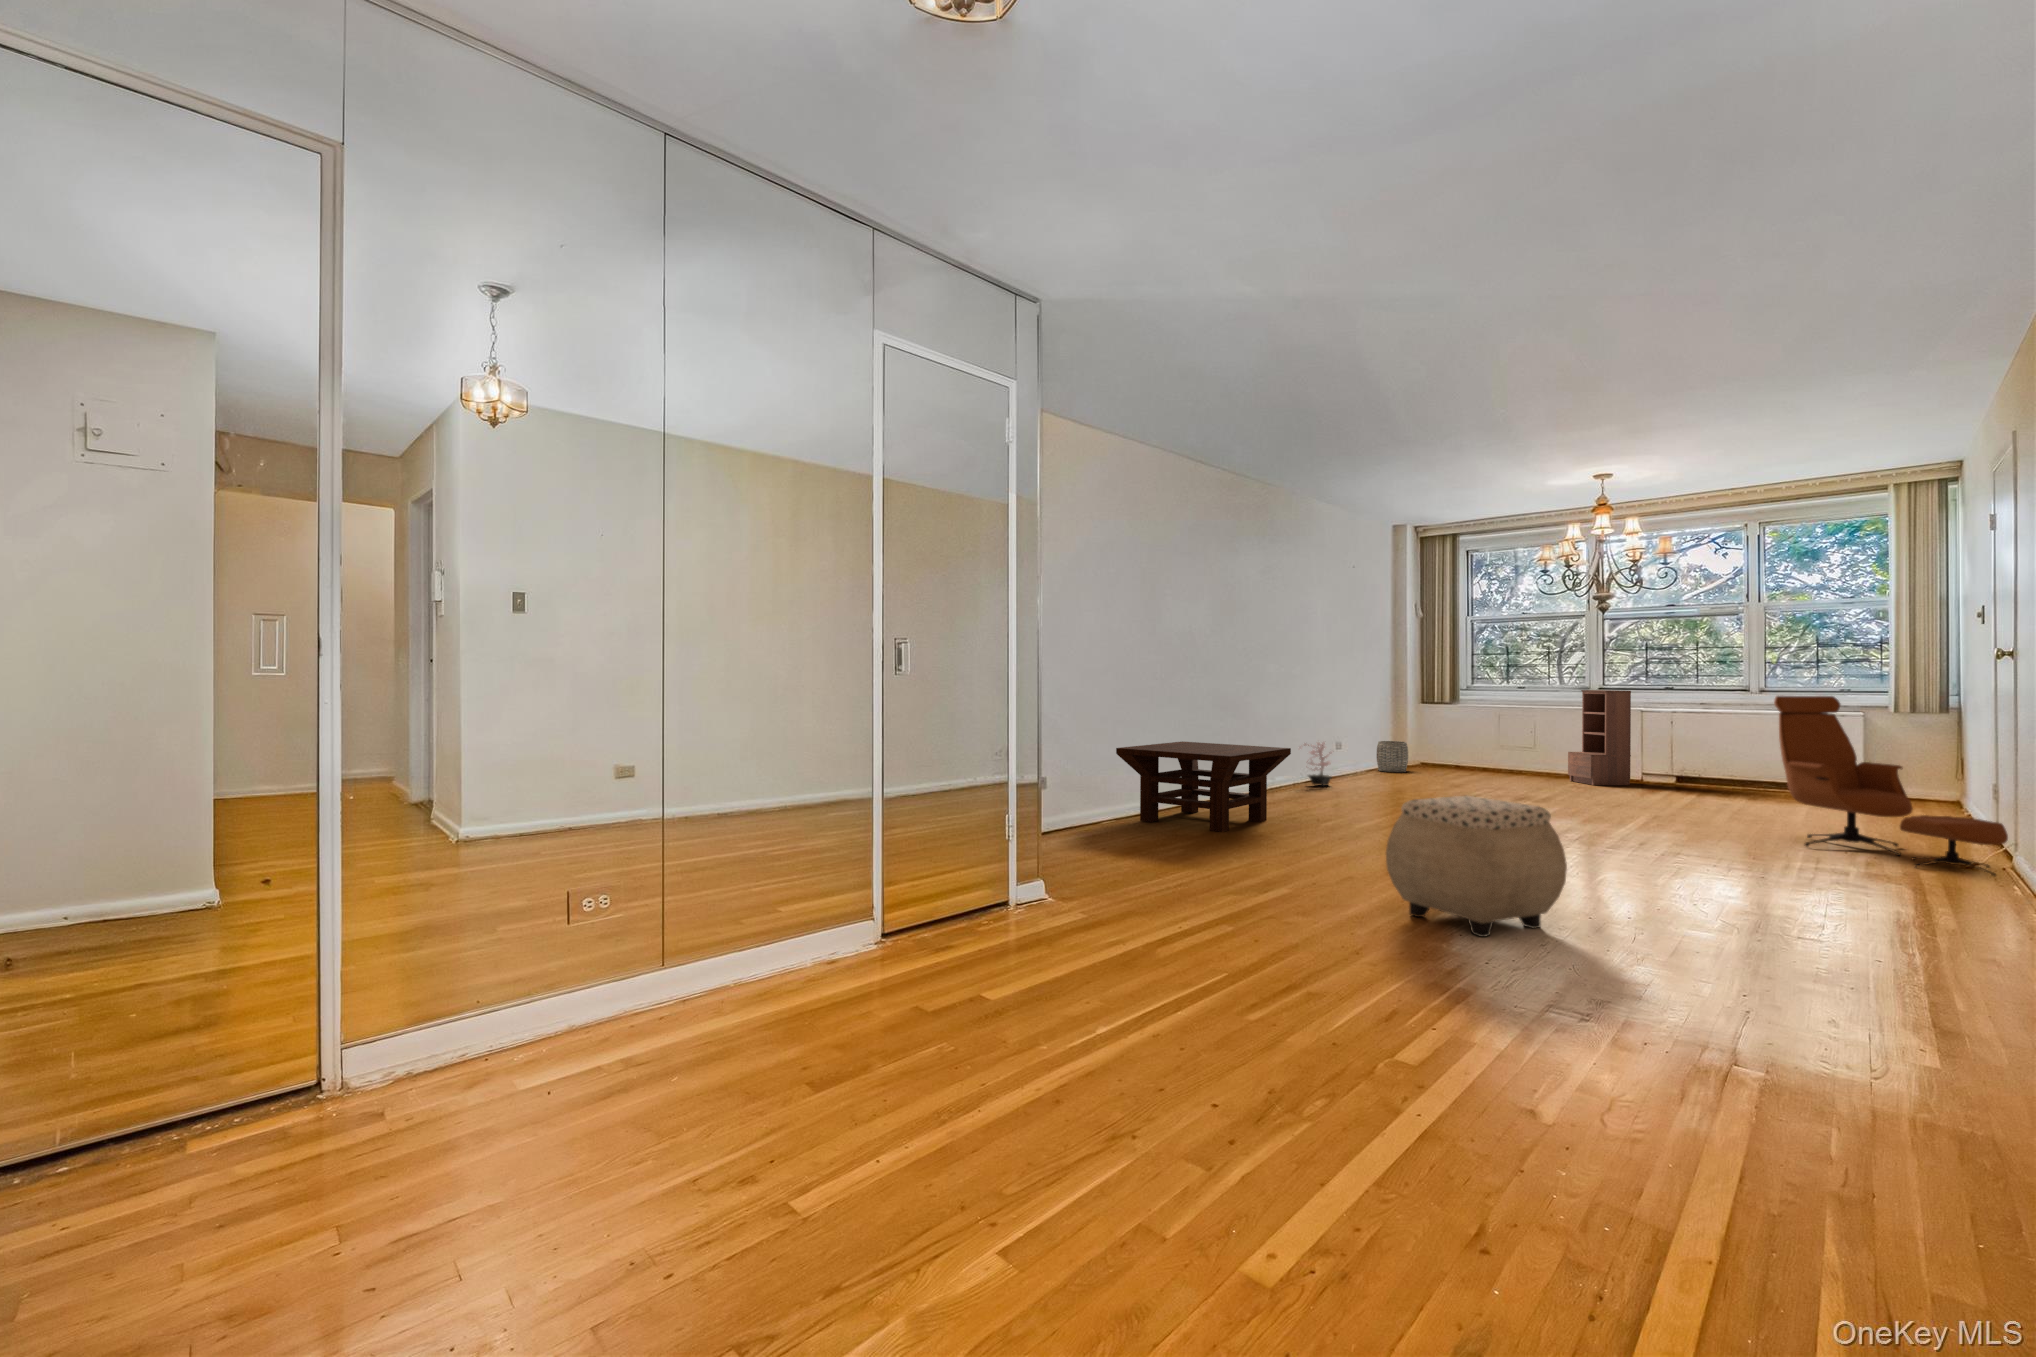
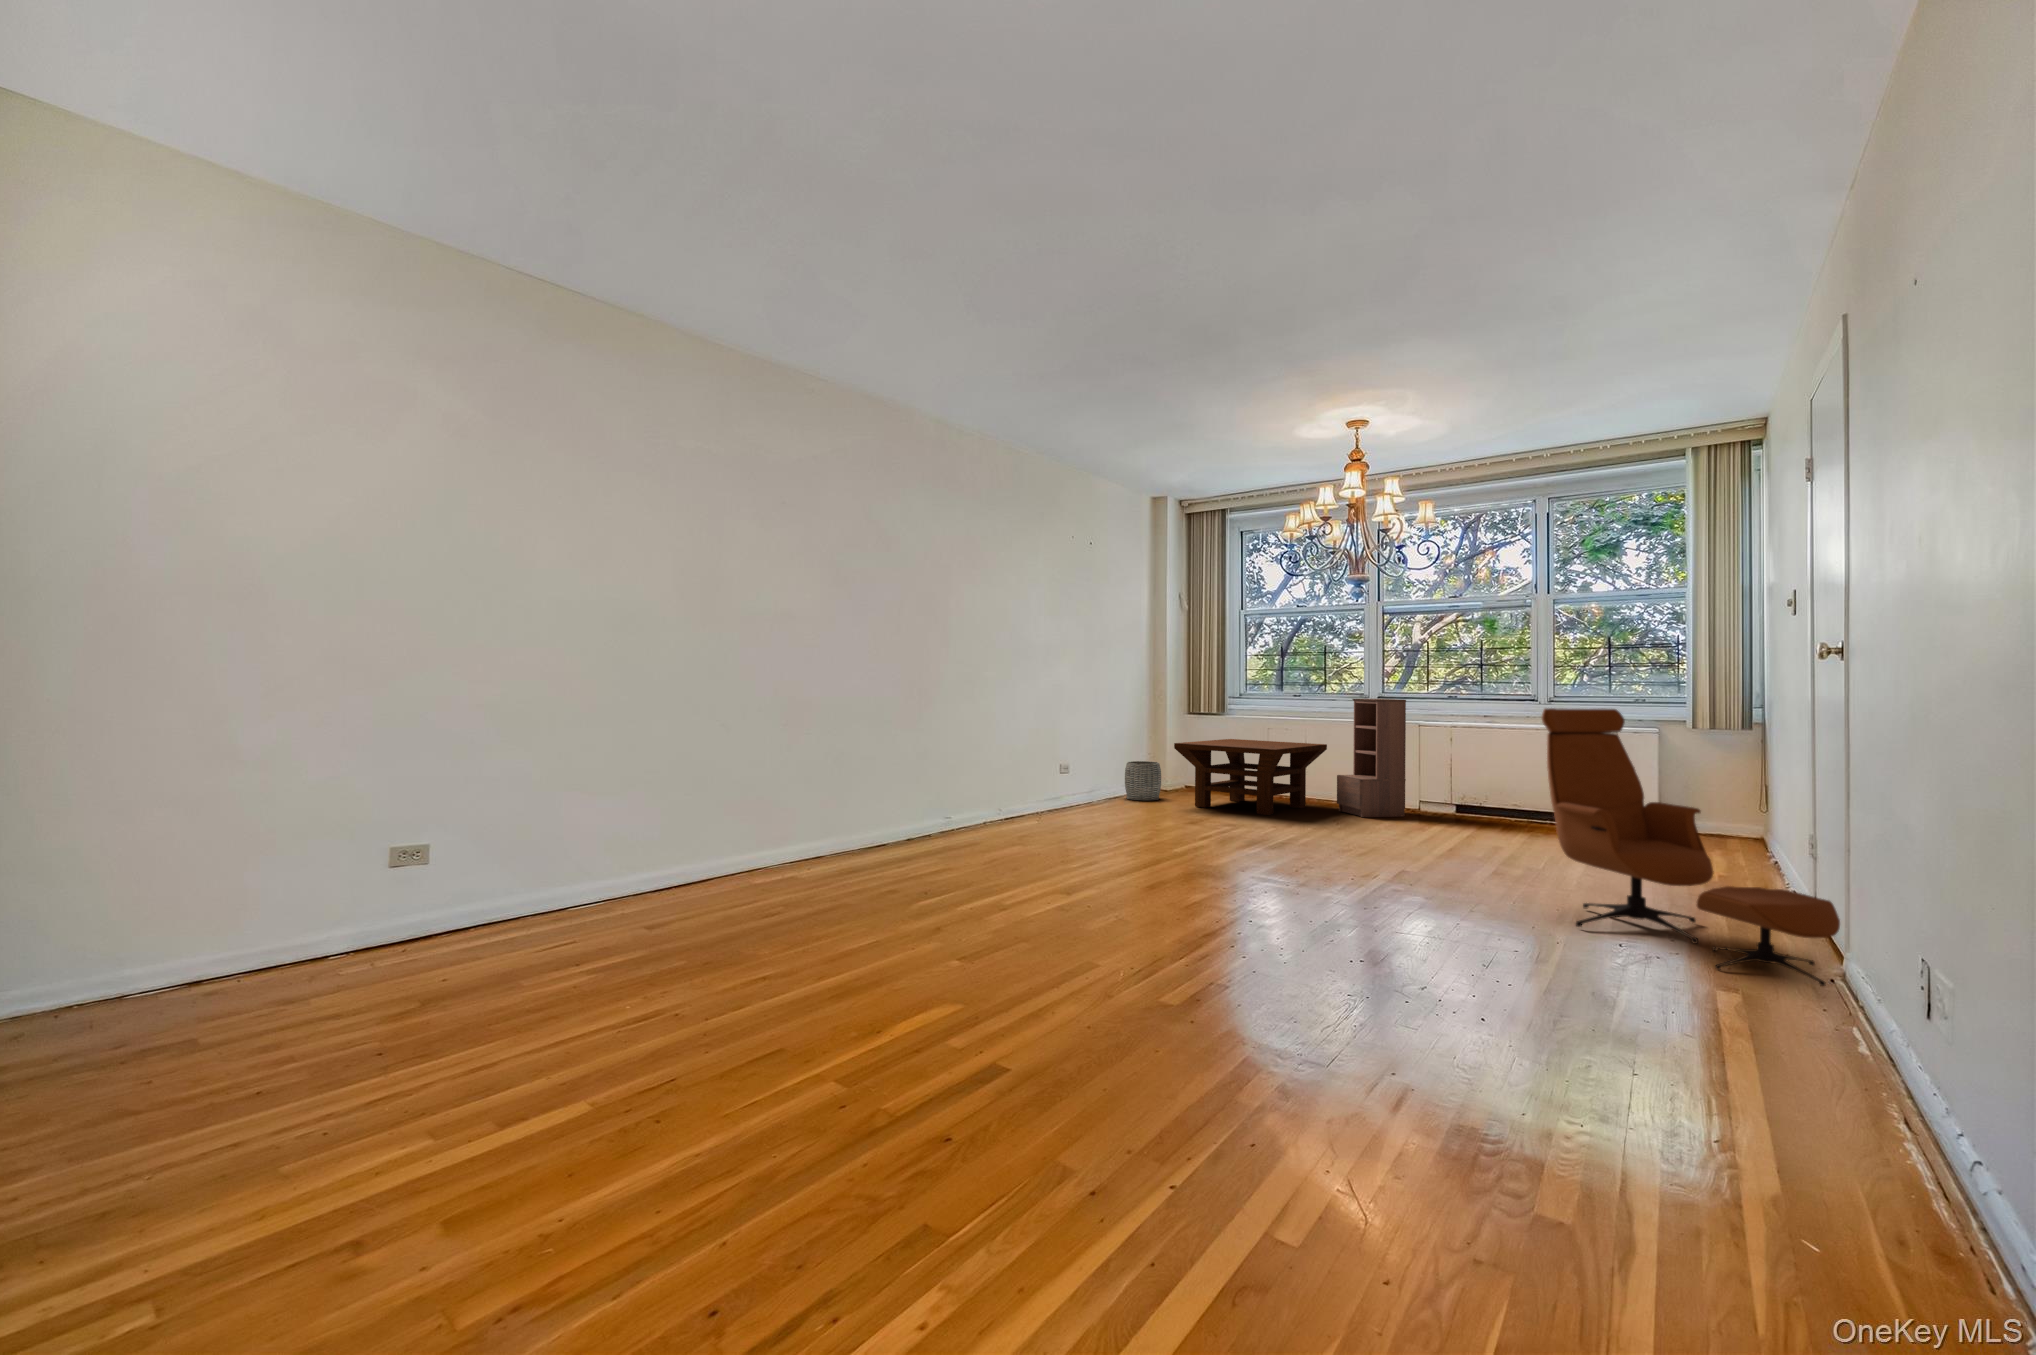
coffee table: present [1116,741,1291,832] -> present [1174,739,1327,815]
potted plant: present [1301,743,1331,786] -> none [993,760,1046,824]
ottoman: present [1386,796,1567,937] -> none [747,912,1069,1269]

